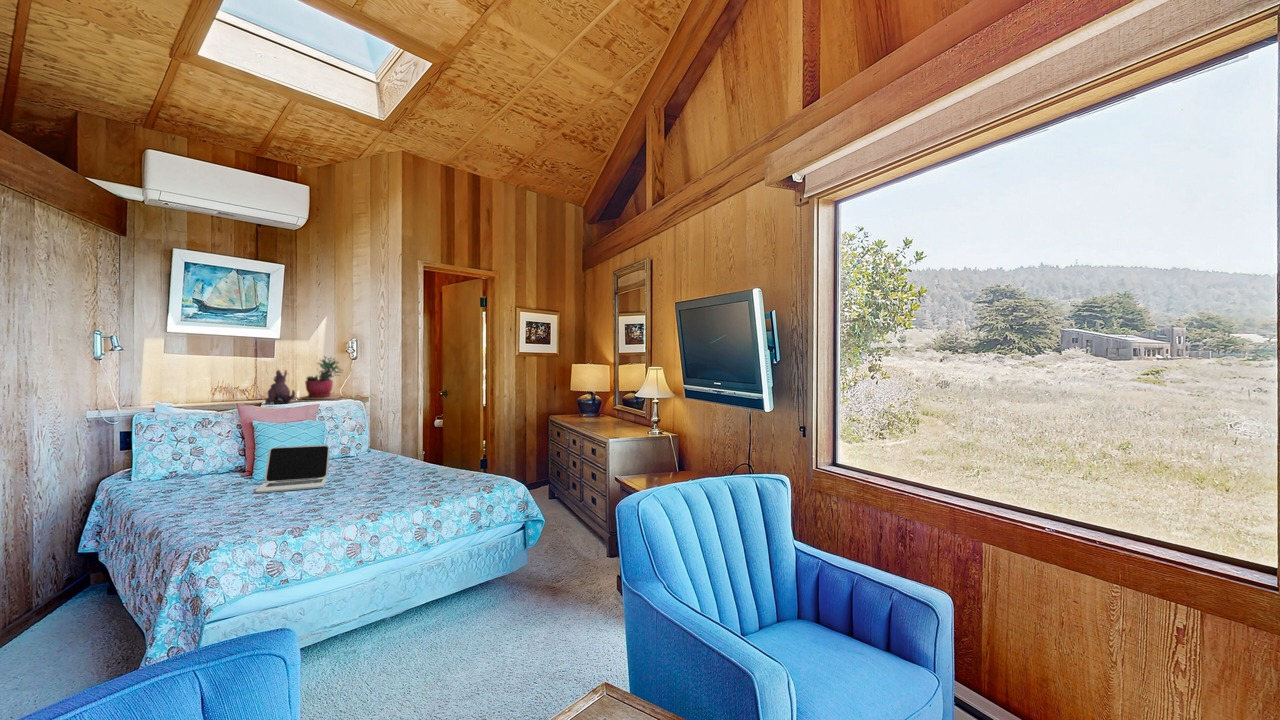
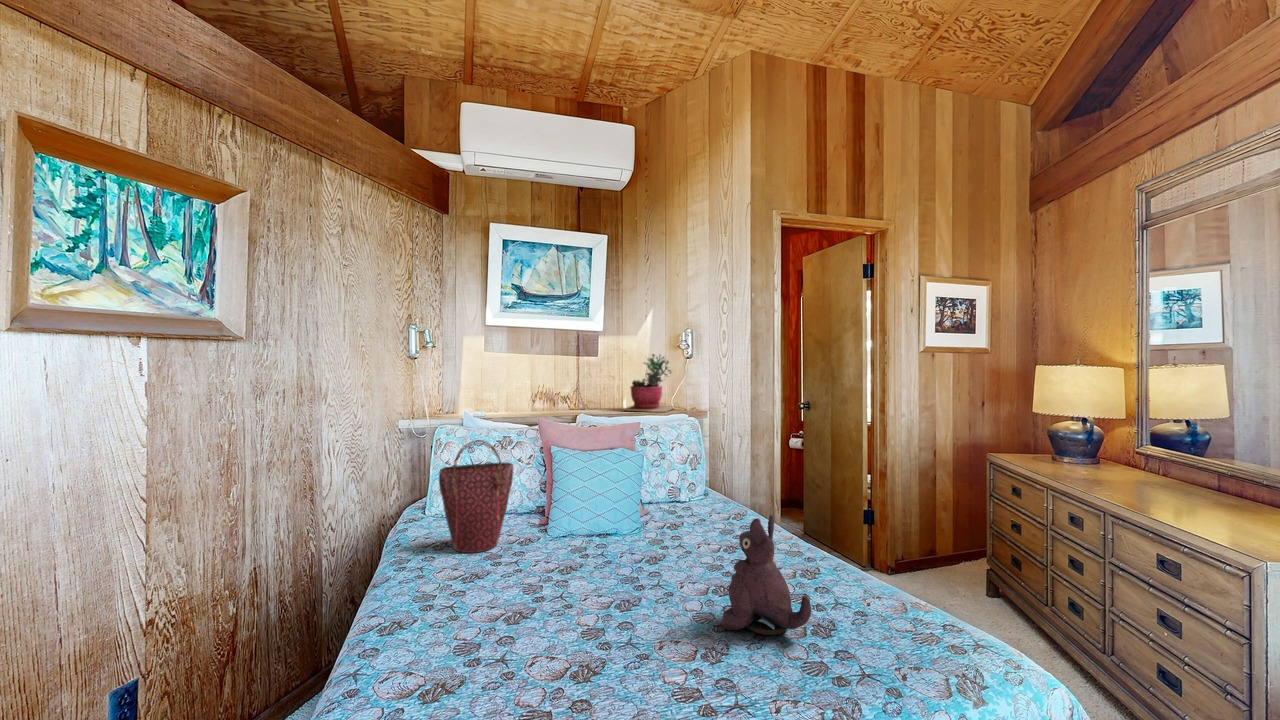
plush toy: present [265,370,295,404] -> present [722,515,811,635]
handbag: none [185,415,237,481] -> present [439,440,513,553]
laptop: present [255,445,330,493] -> none [488,514,640,652]

